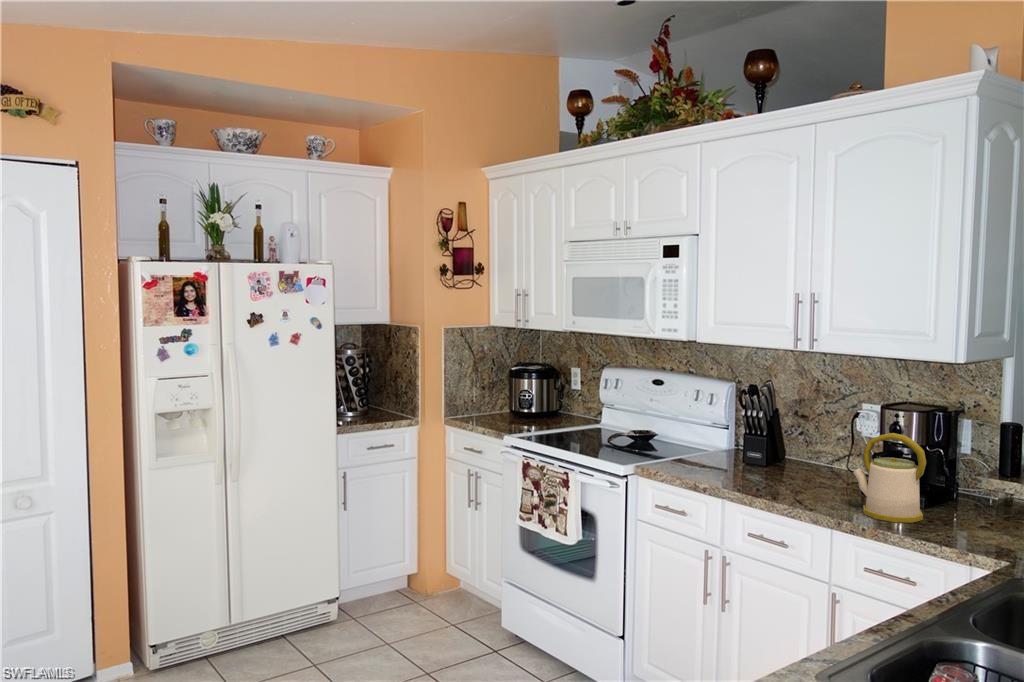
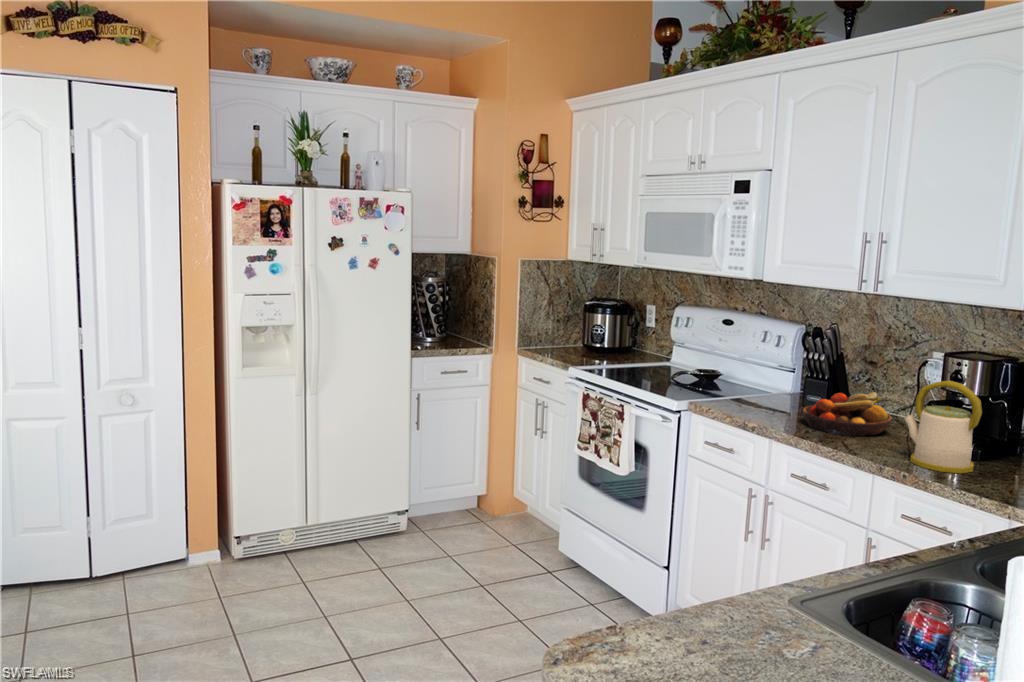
fruit bowl: none [749,446,834,491] -> present [803,392,891,436]

